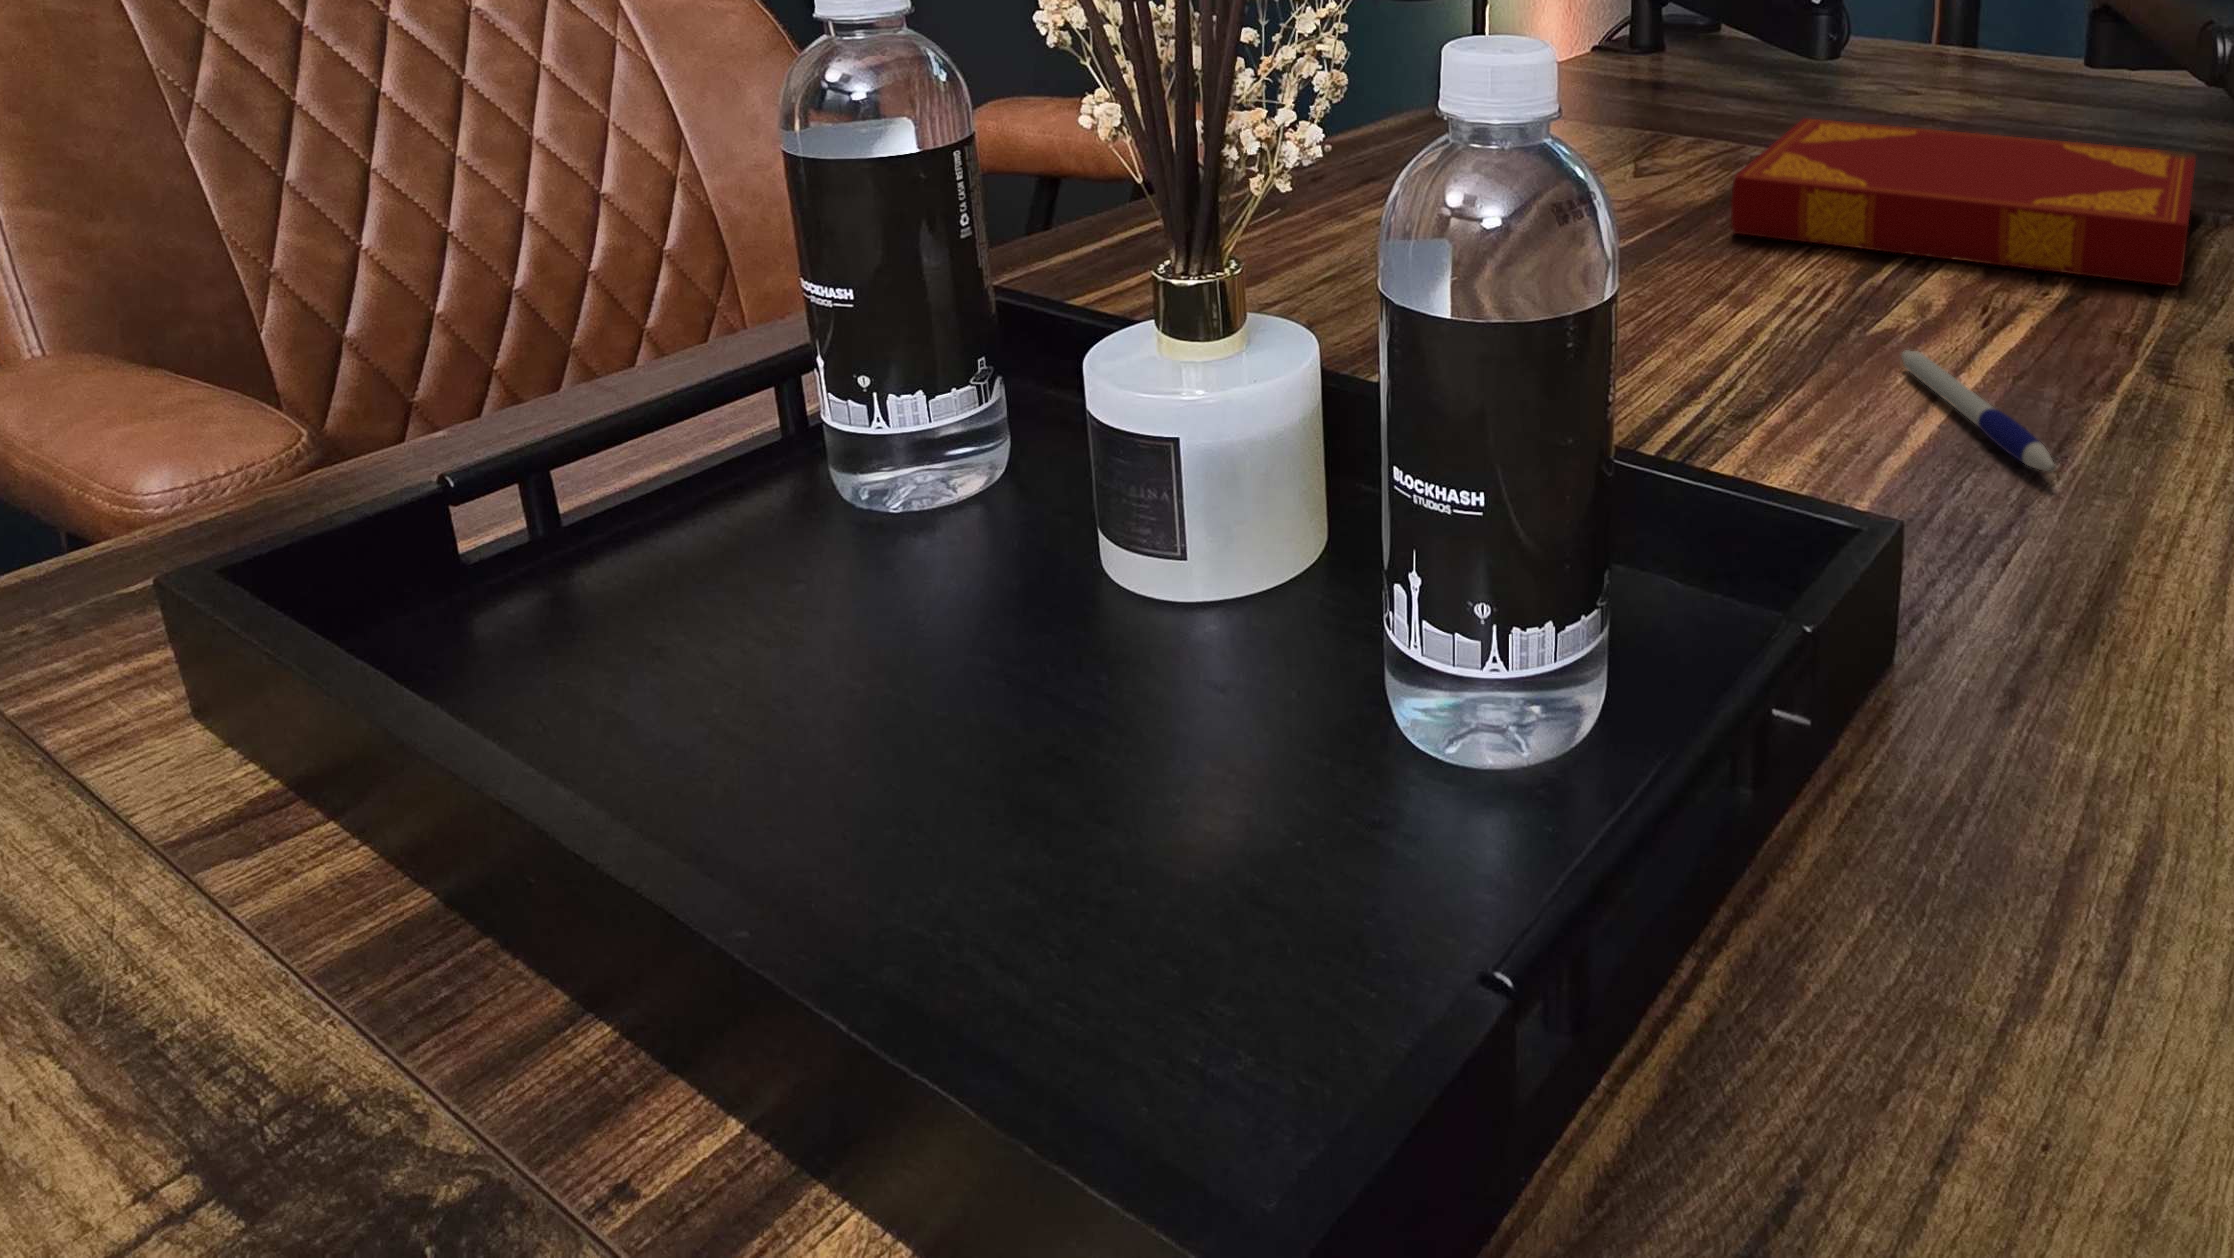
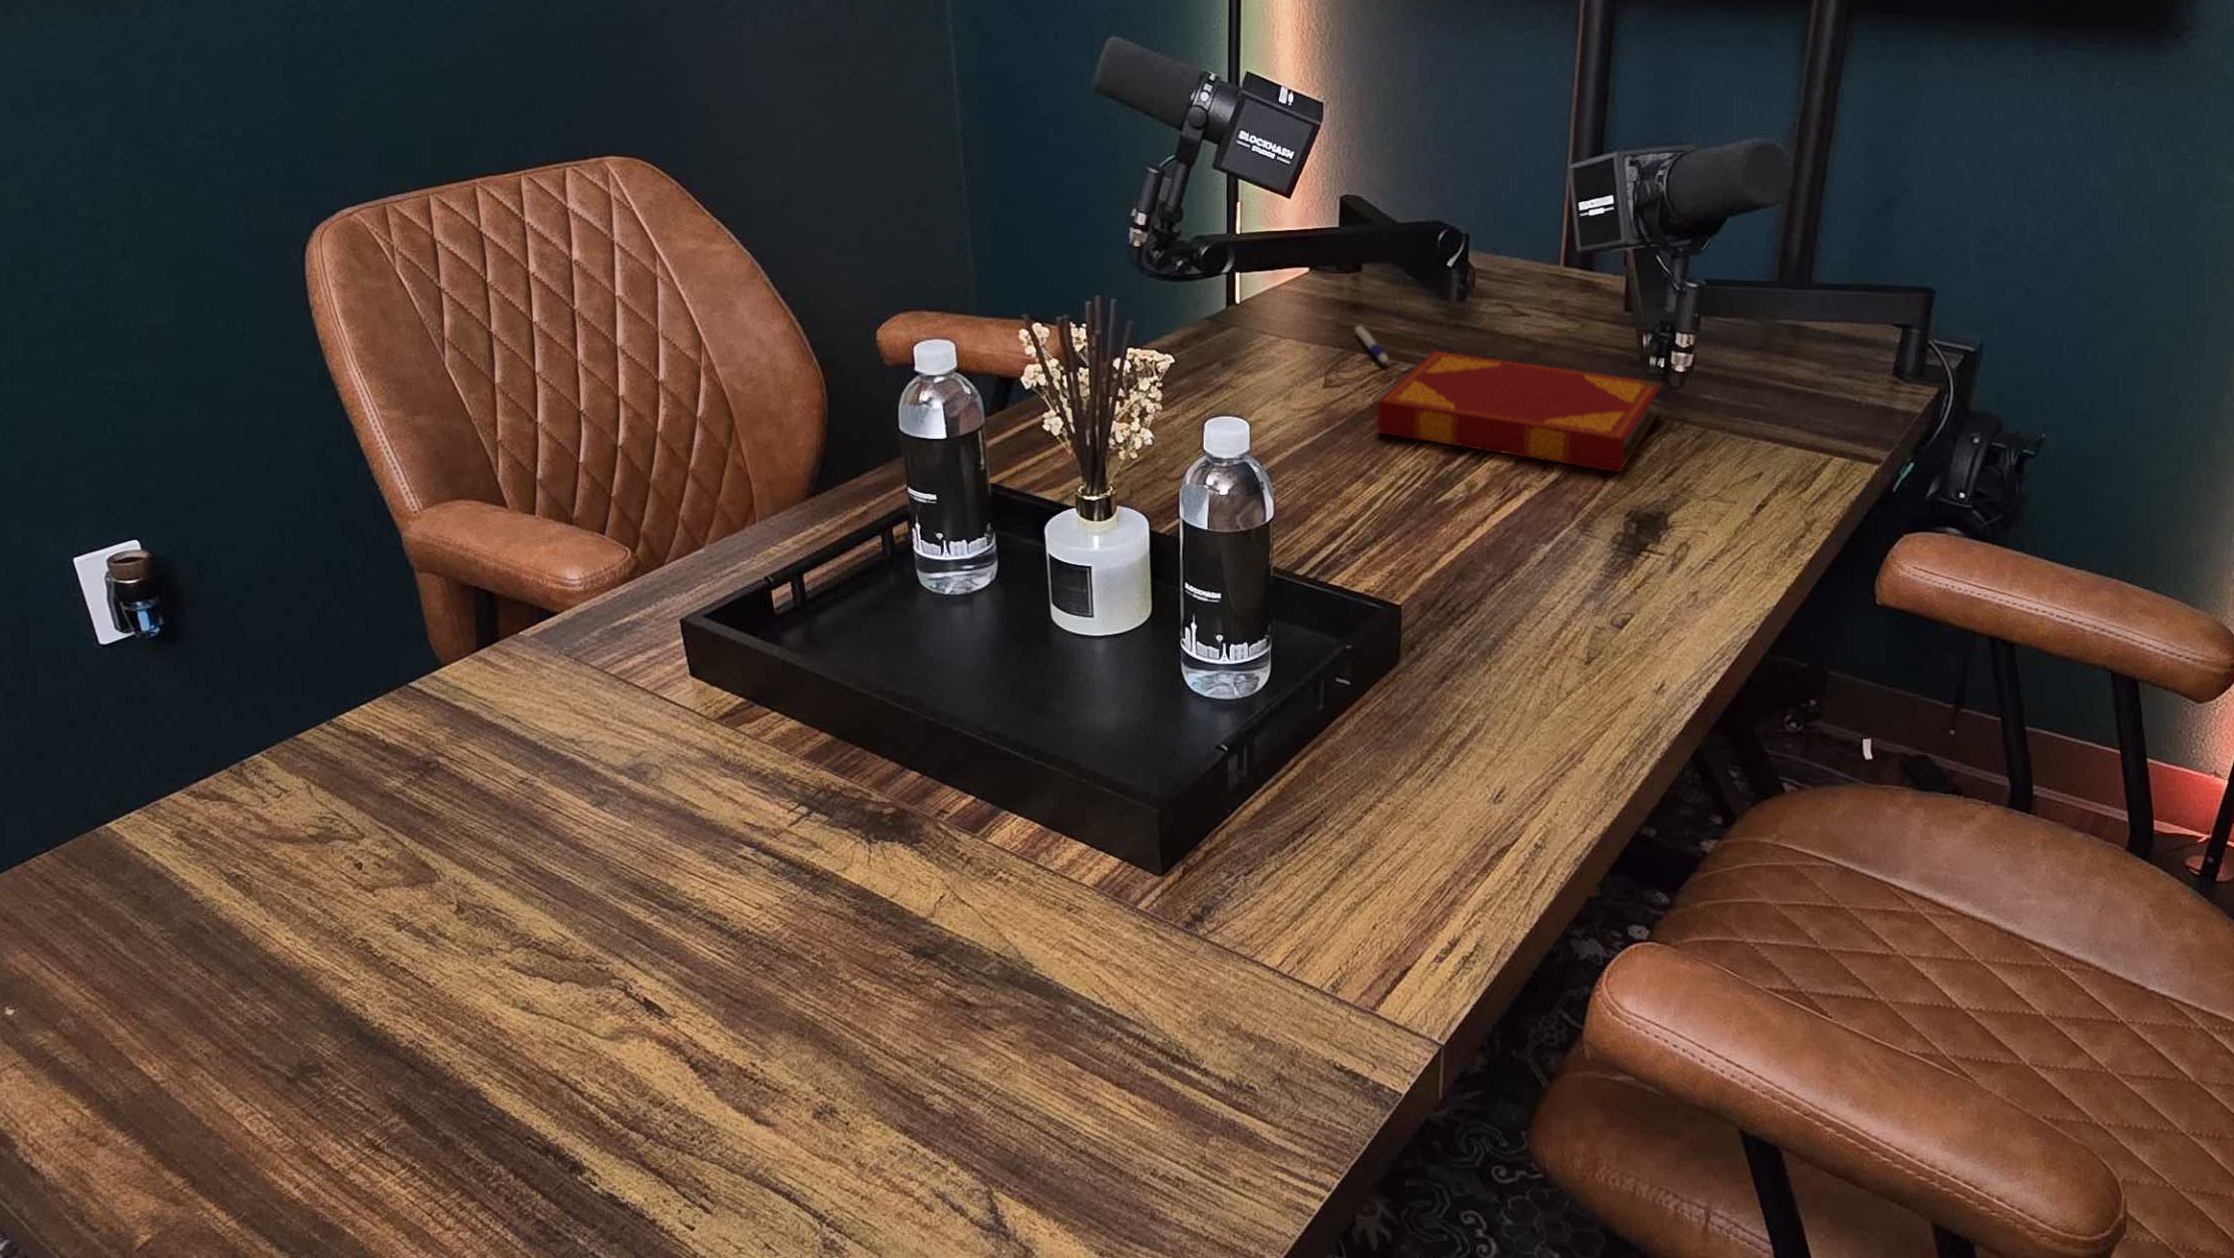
pen: present [1902,350,2055,471] -> present [1355,326,1388,363]

